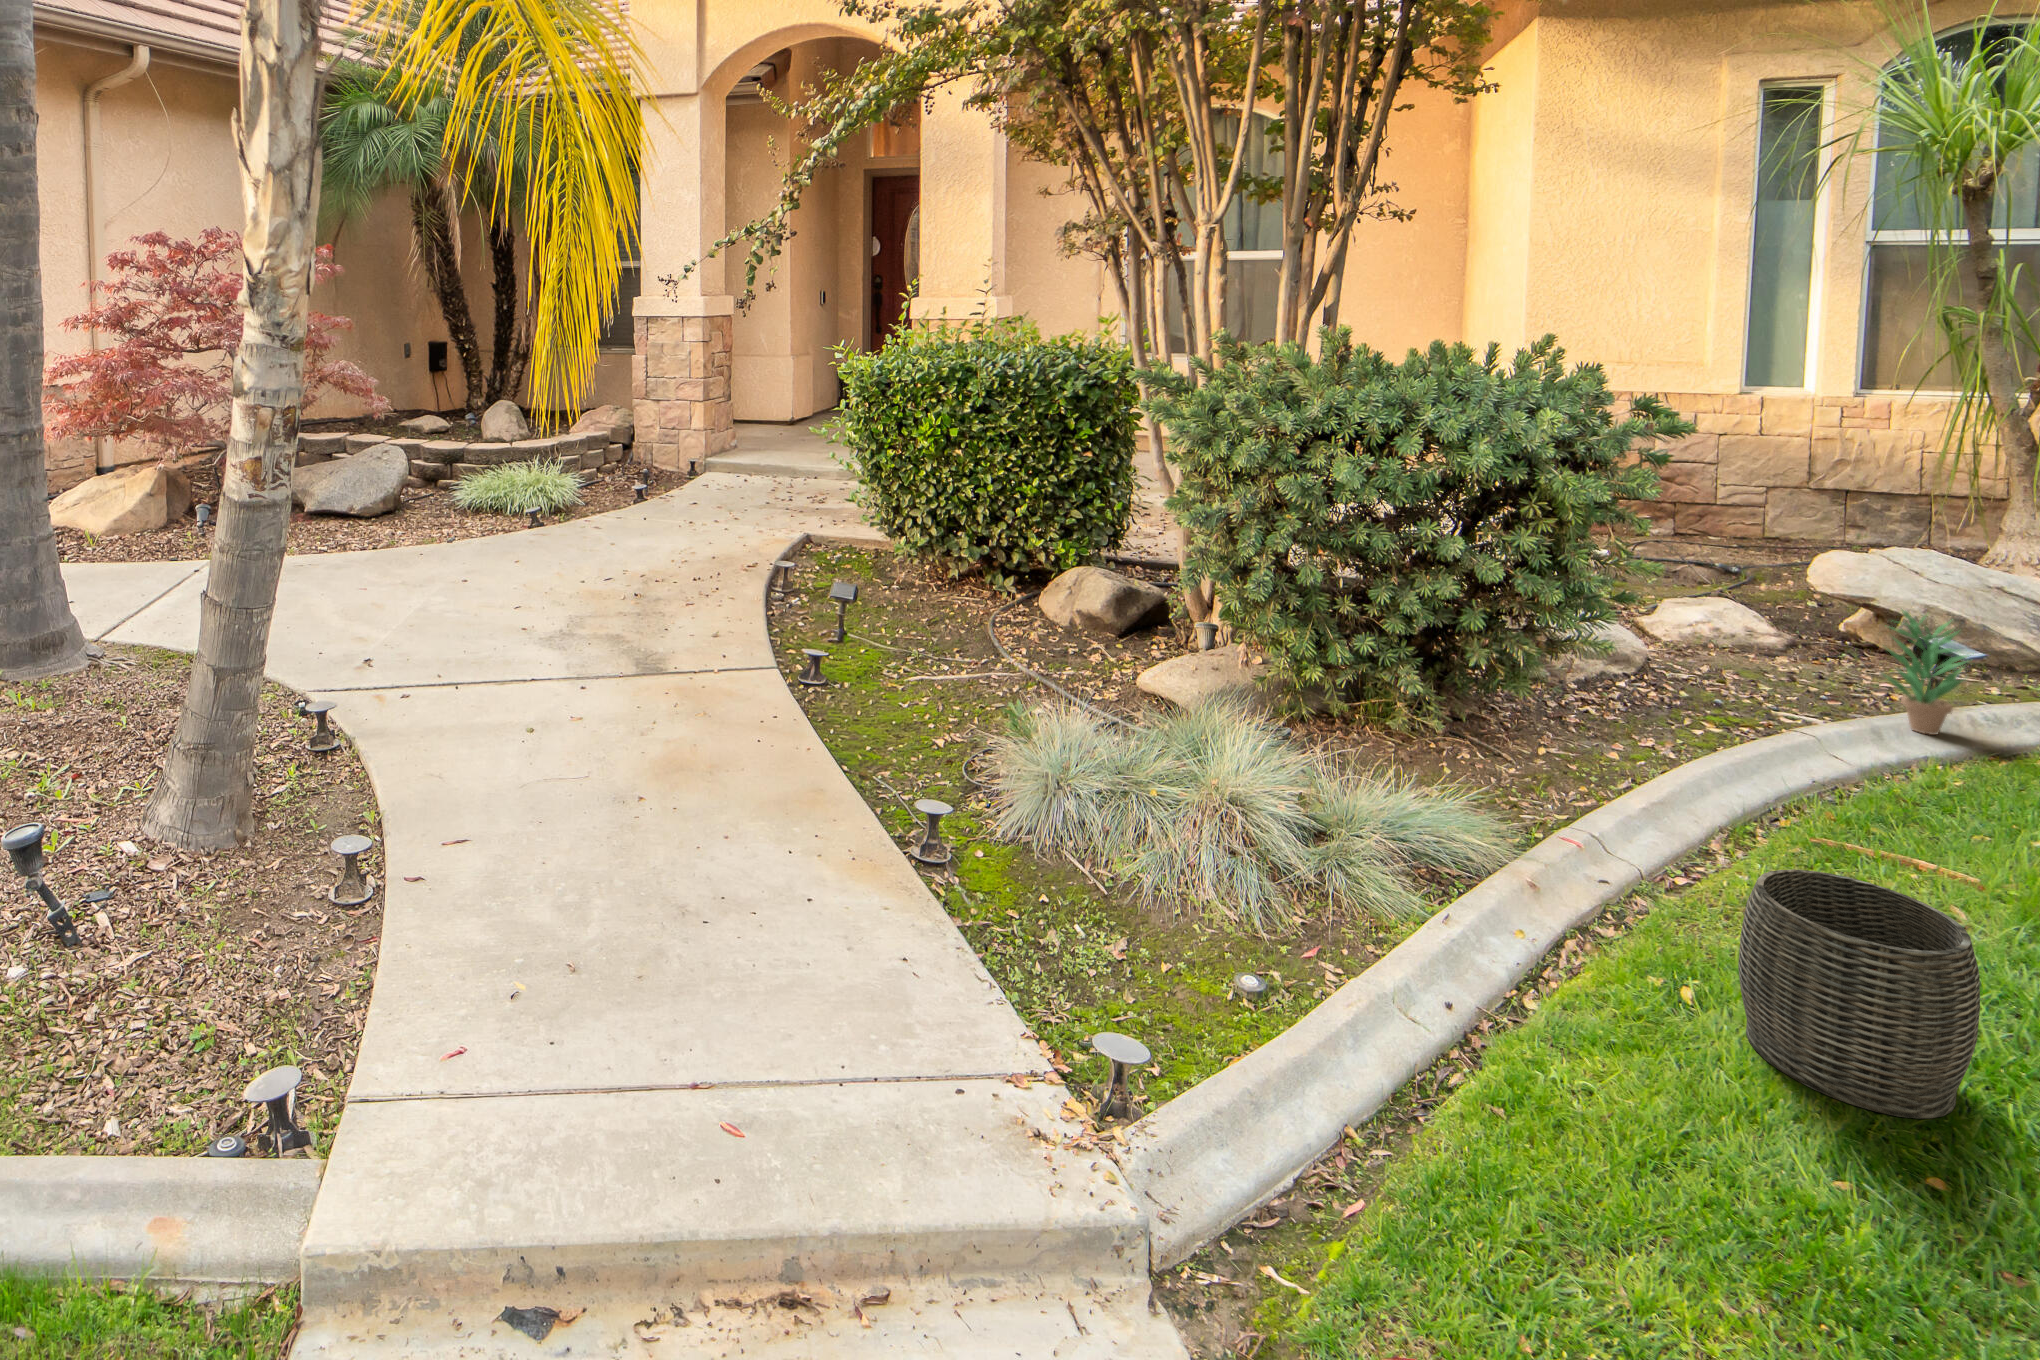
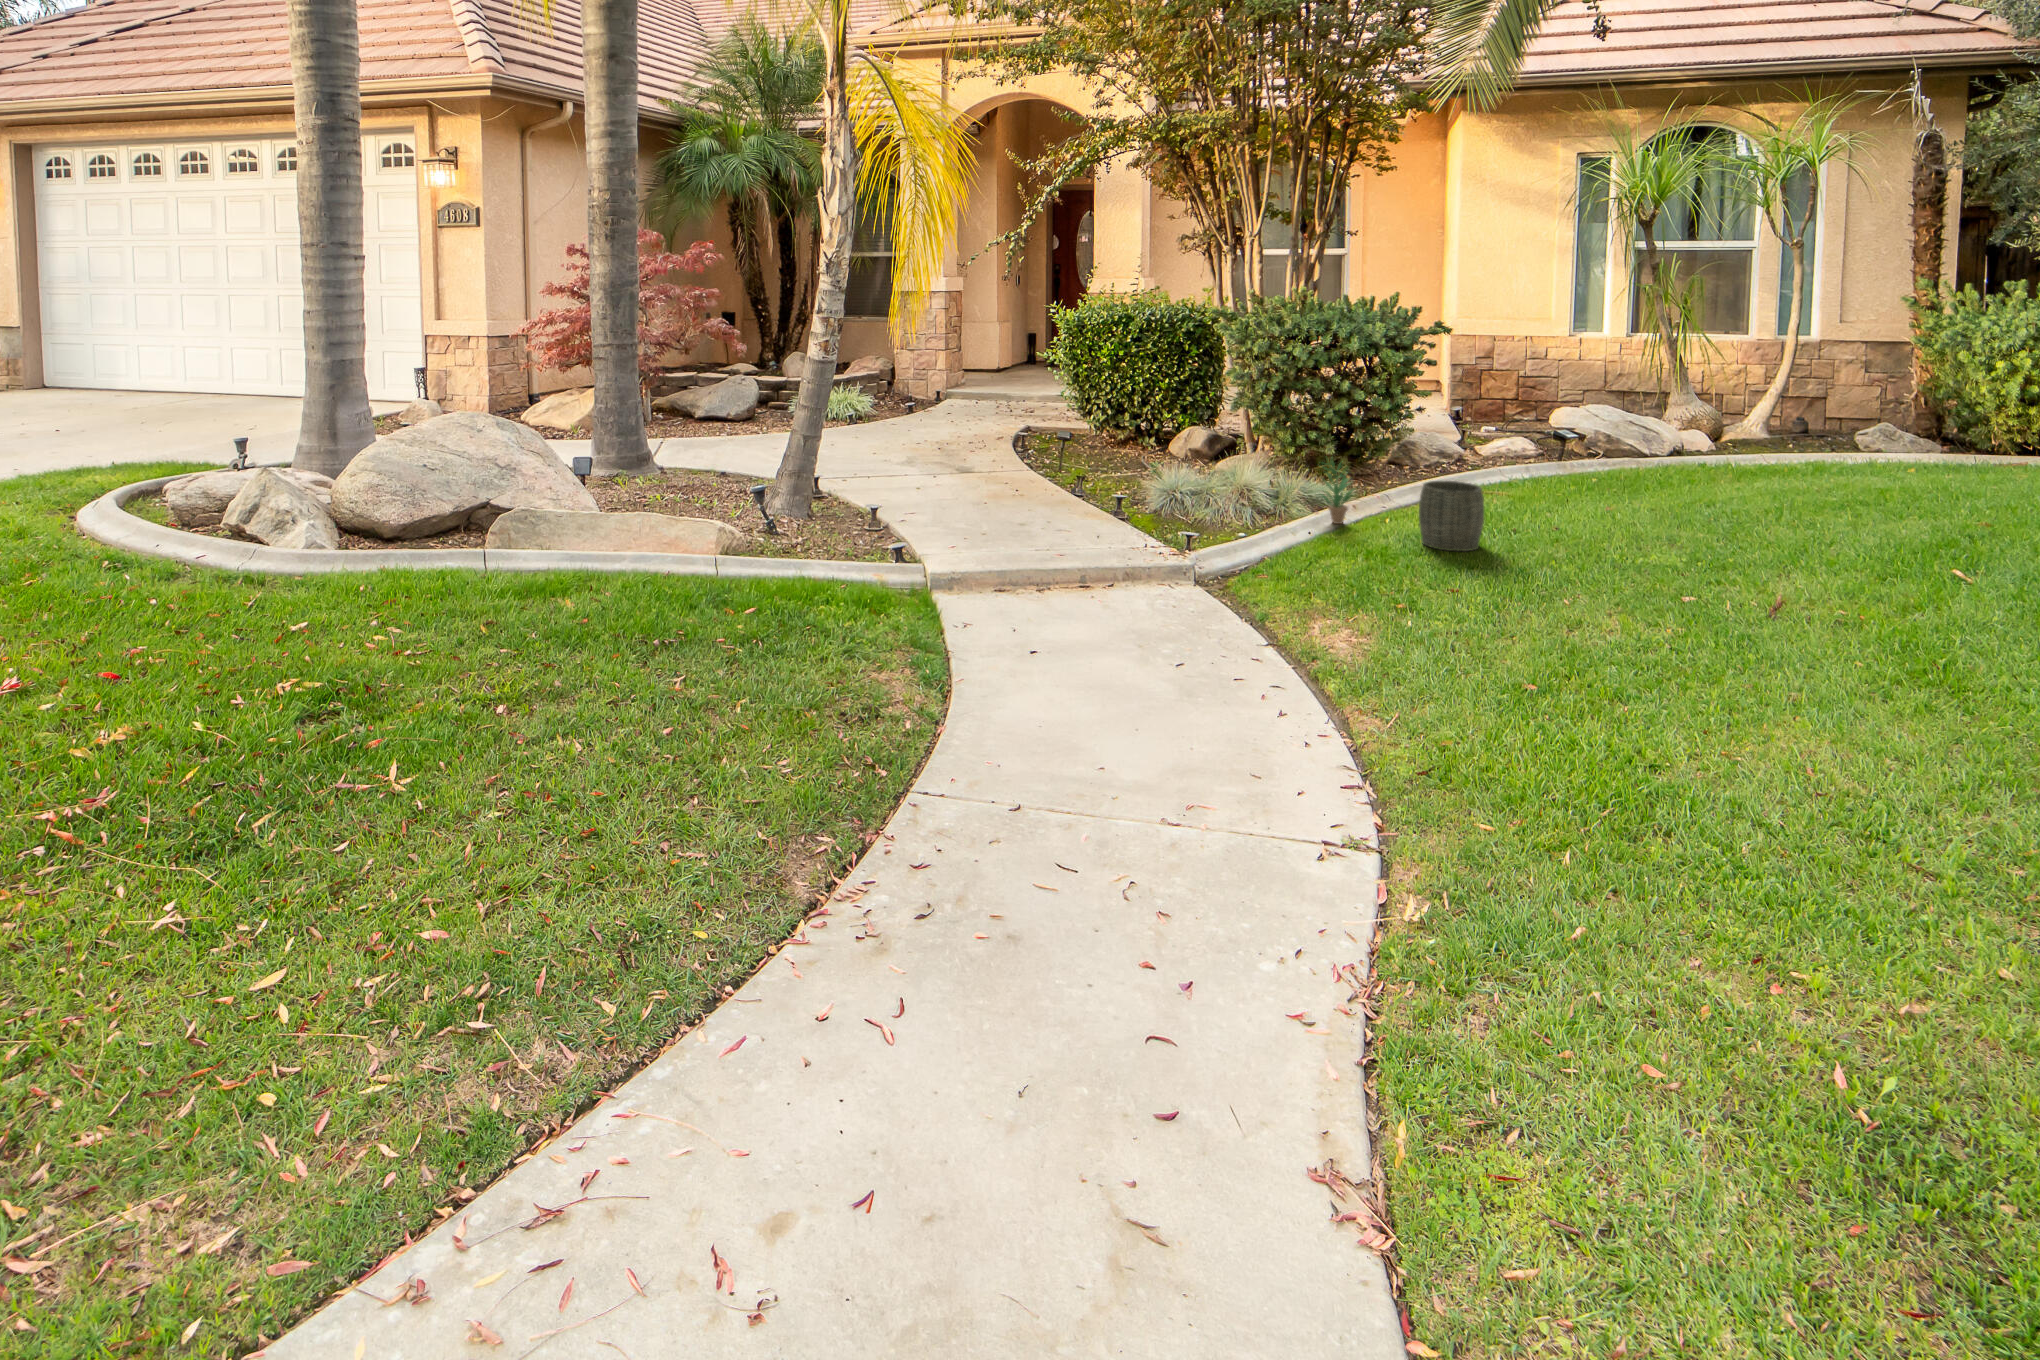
potted plant: present [1885,611,1974,735] -> present [1322,460,1353,524]

